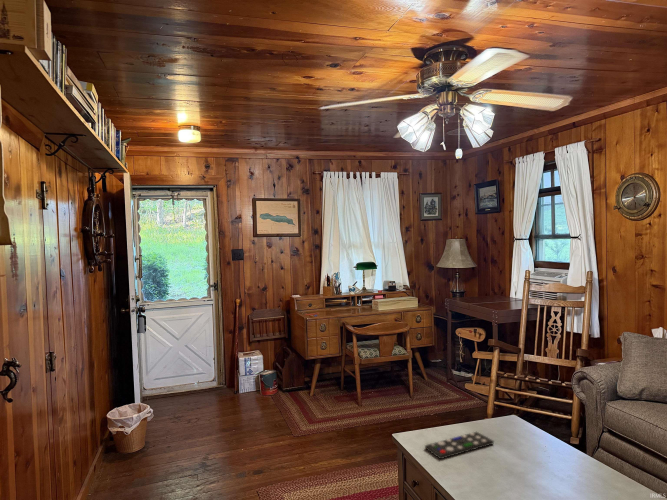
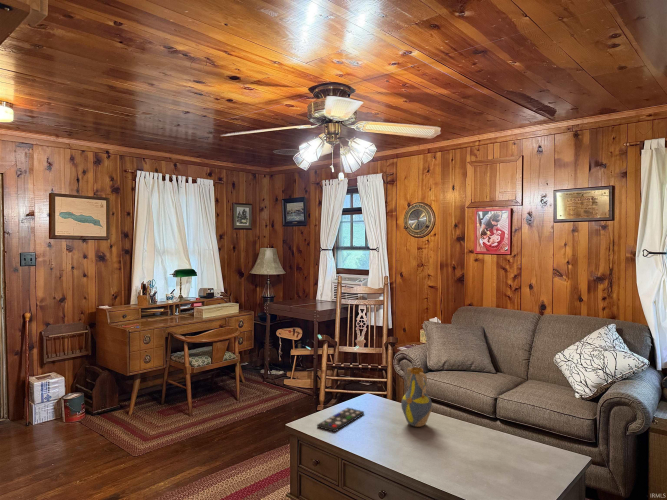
vase: none [534,396,579,478] -> present [401,368,432,427]

